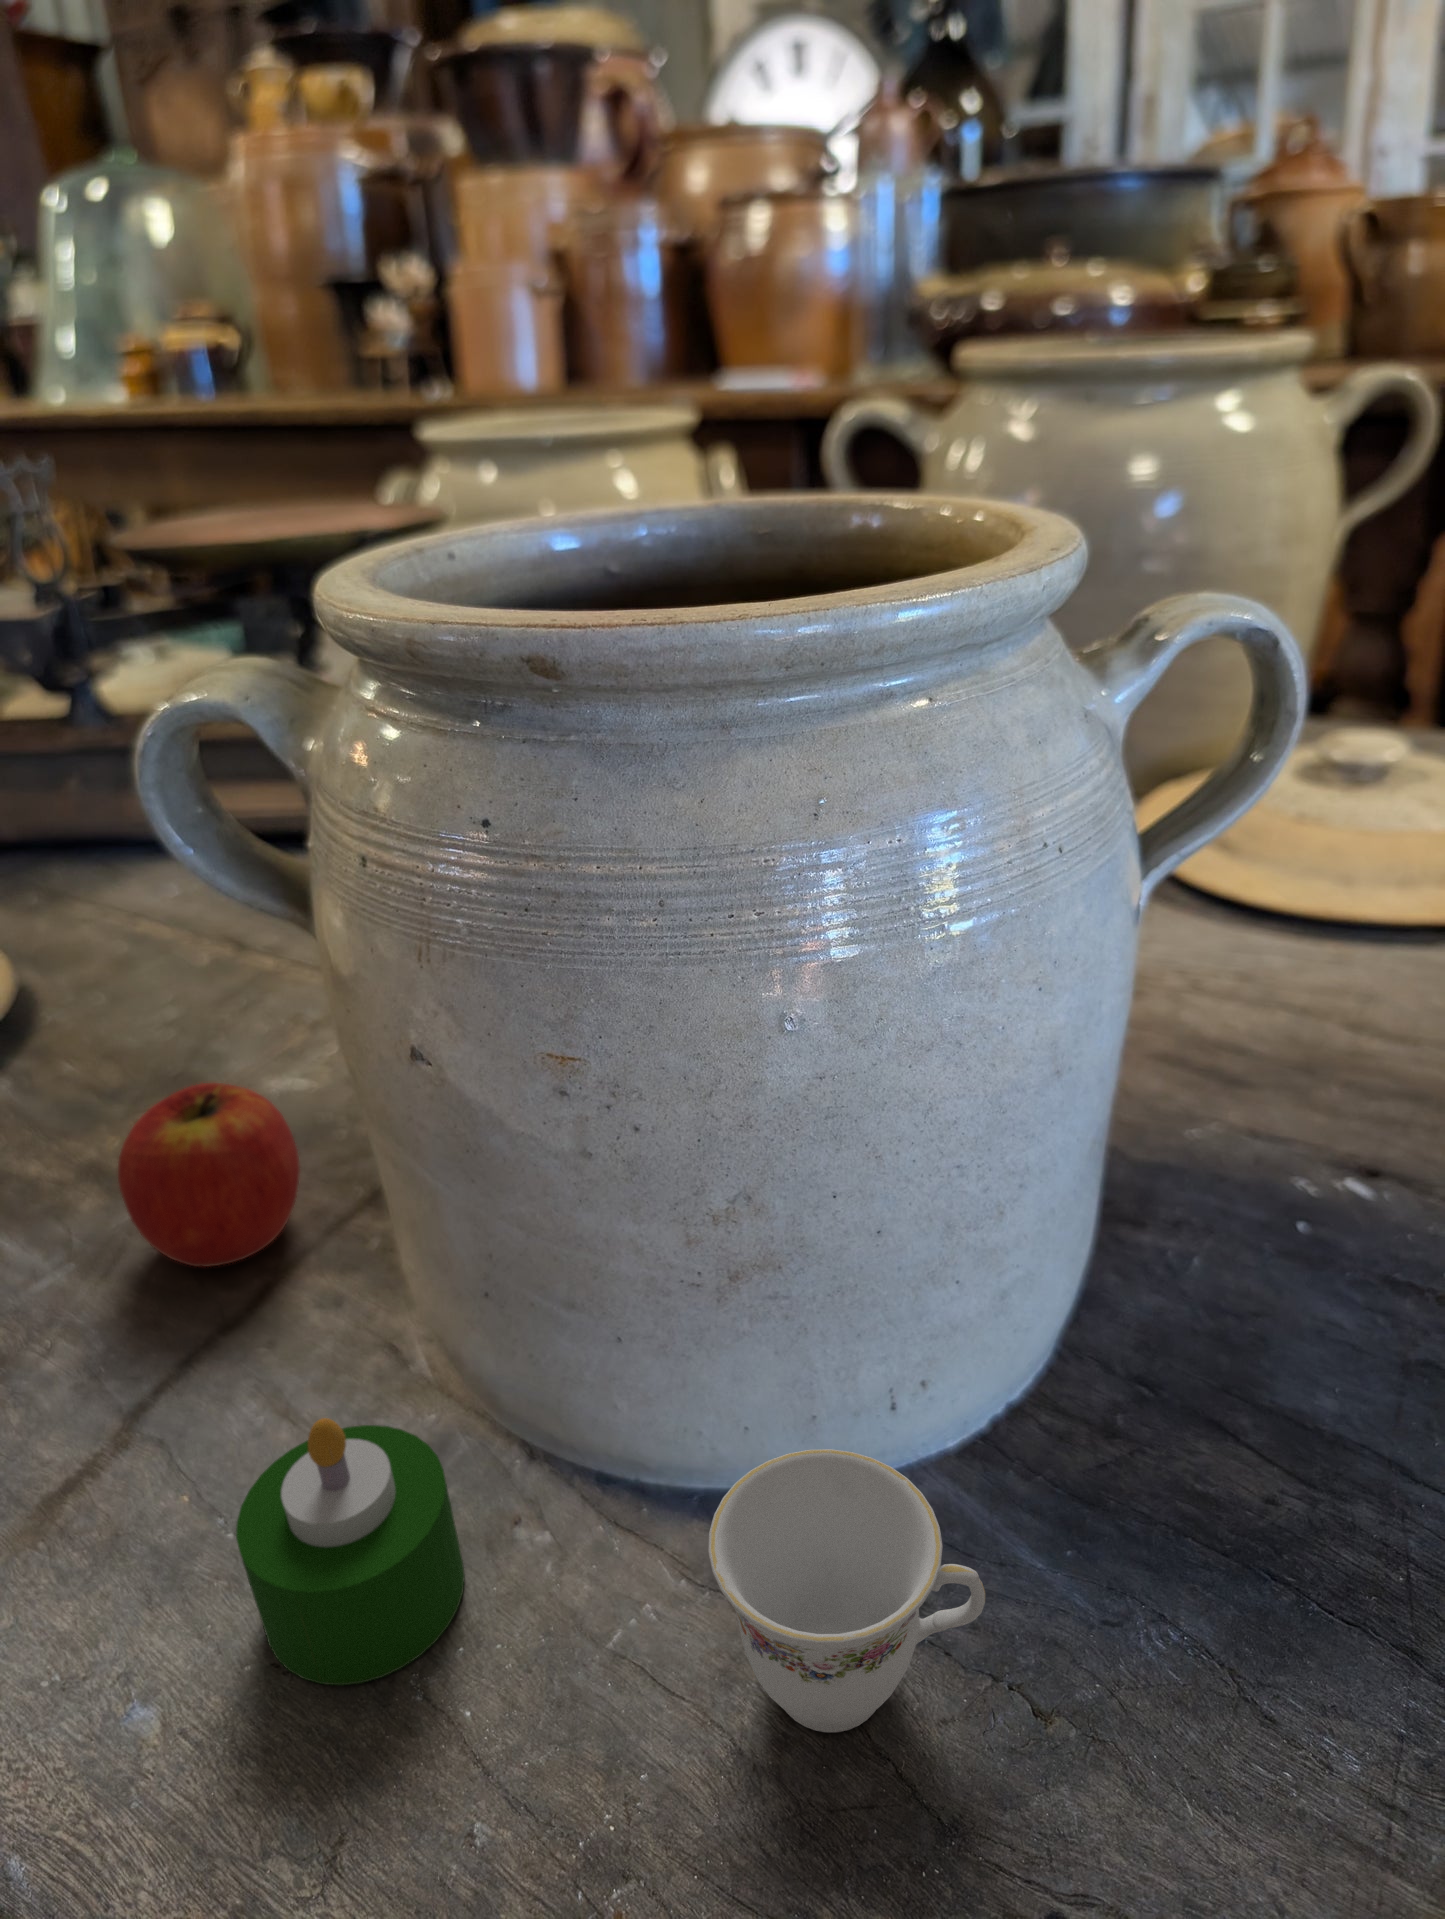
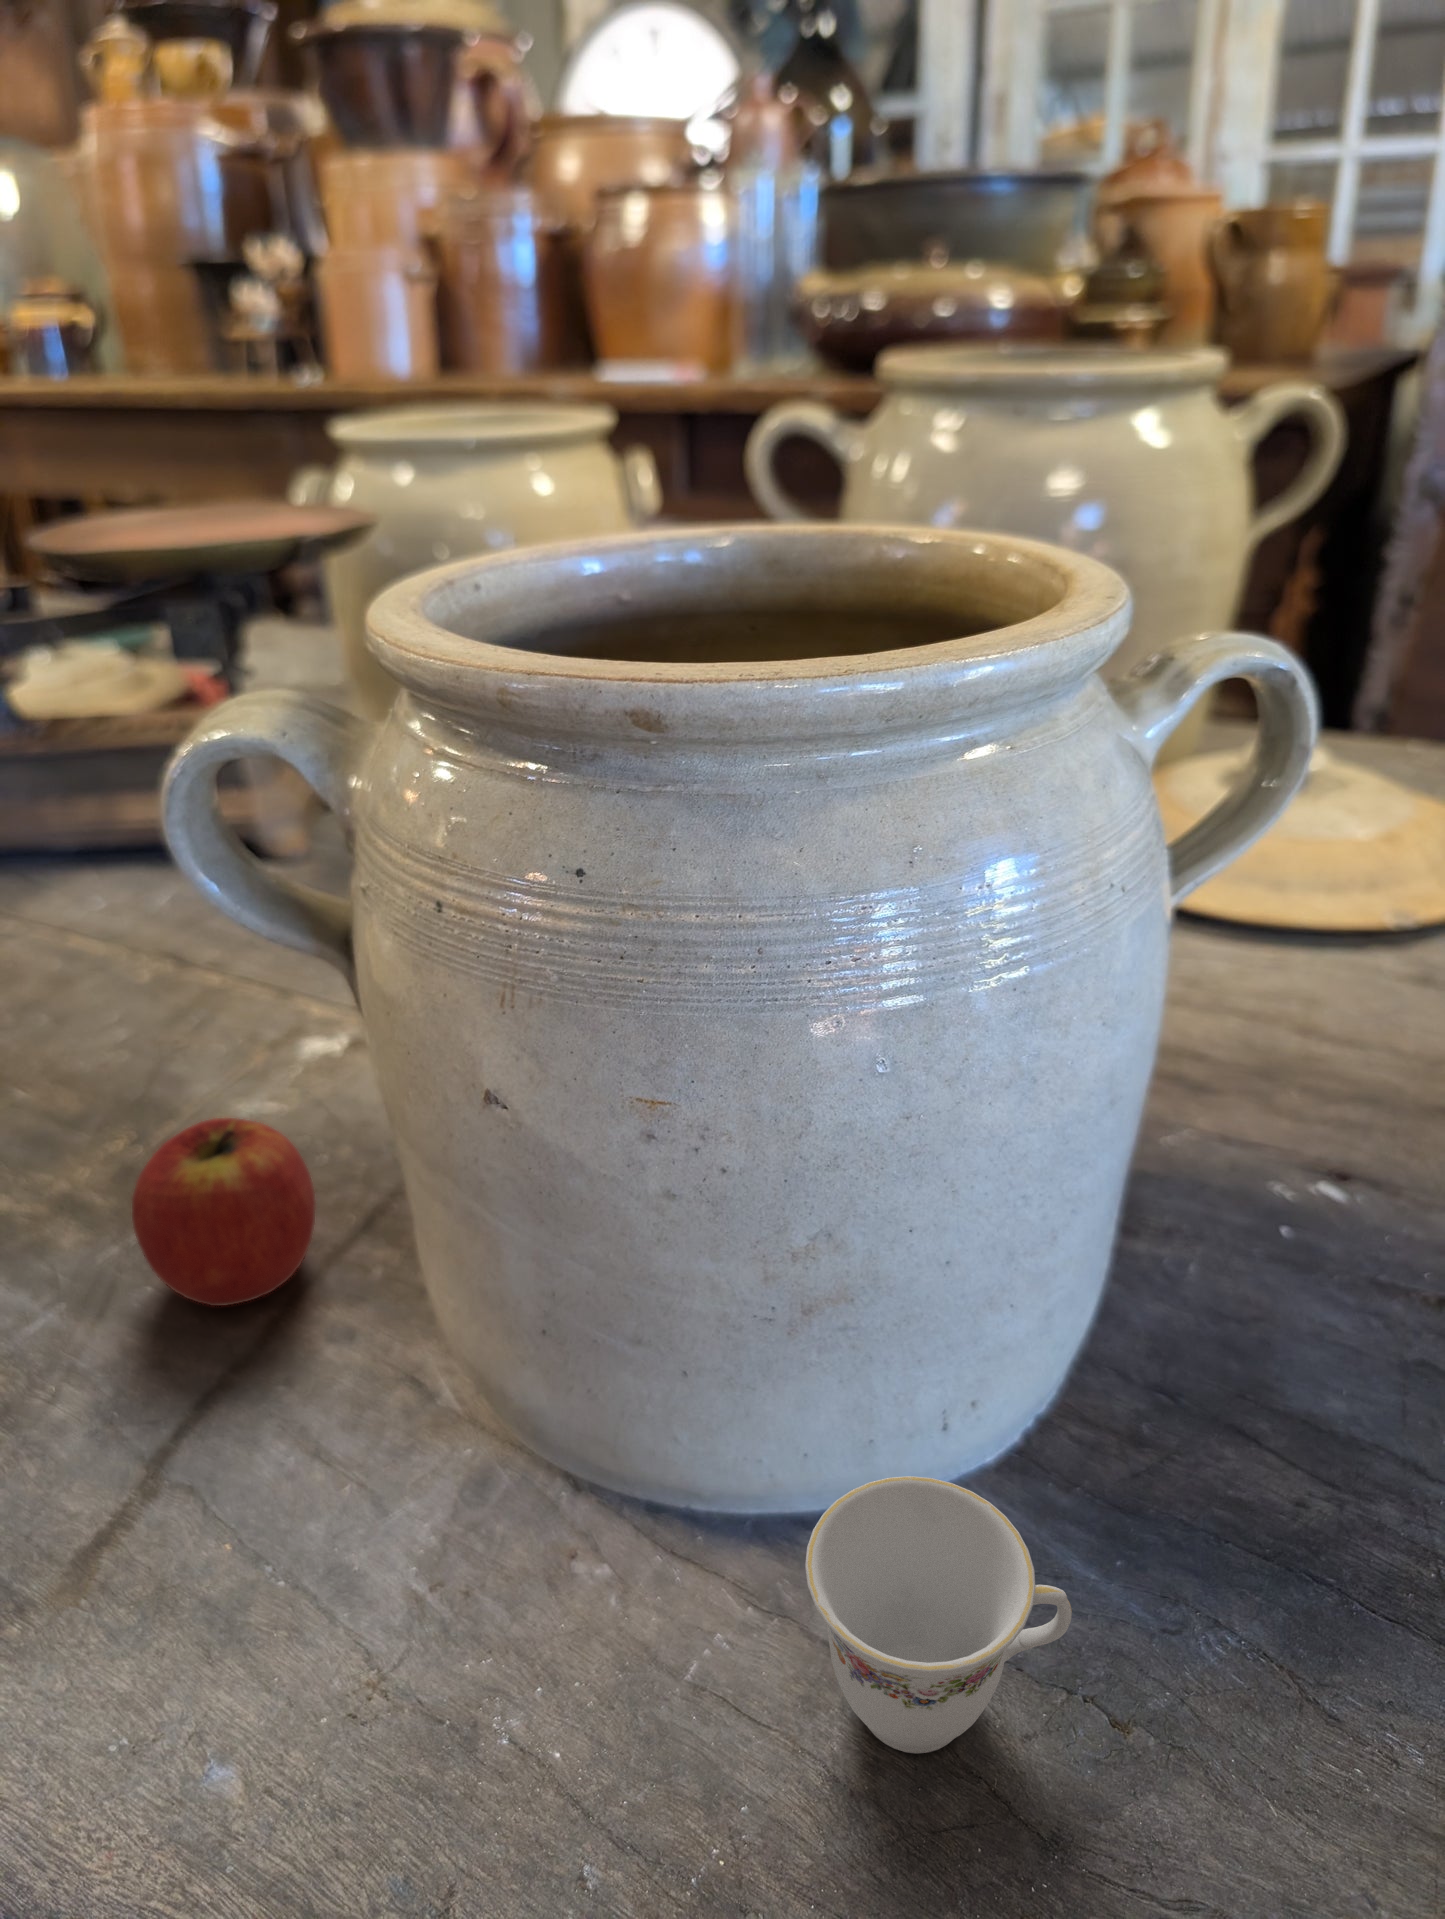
candle: present [236,1418,465,1685] -> none [314,1467,536,1733]

